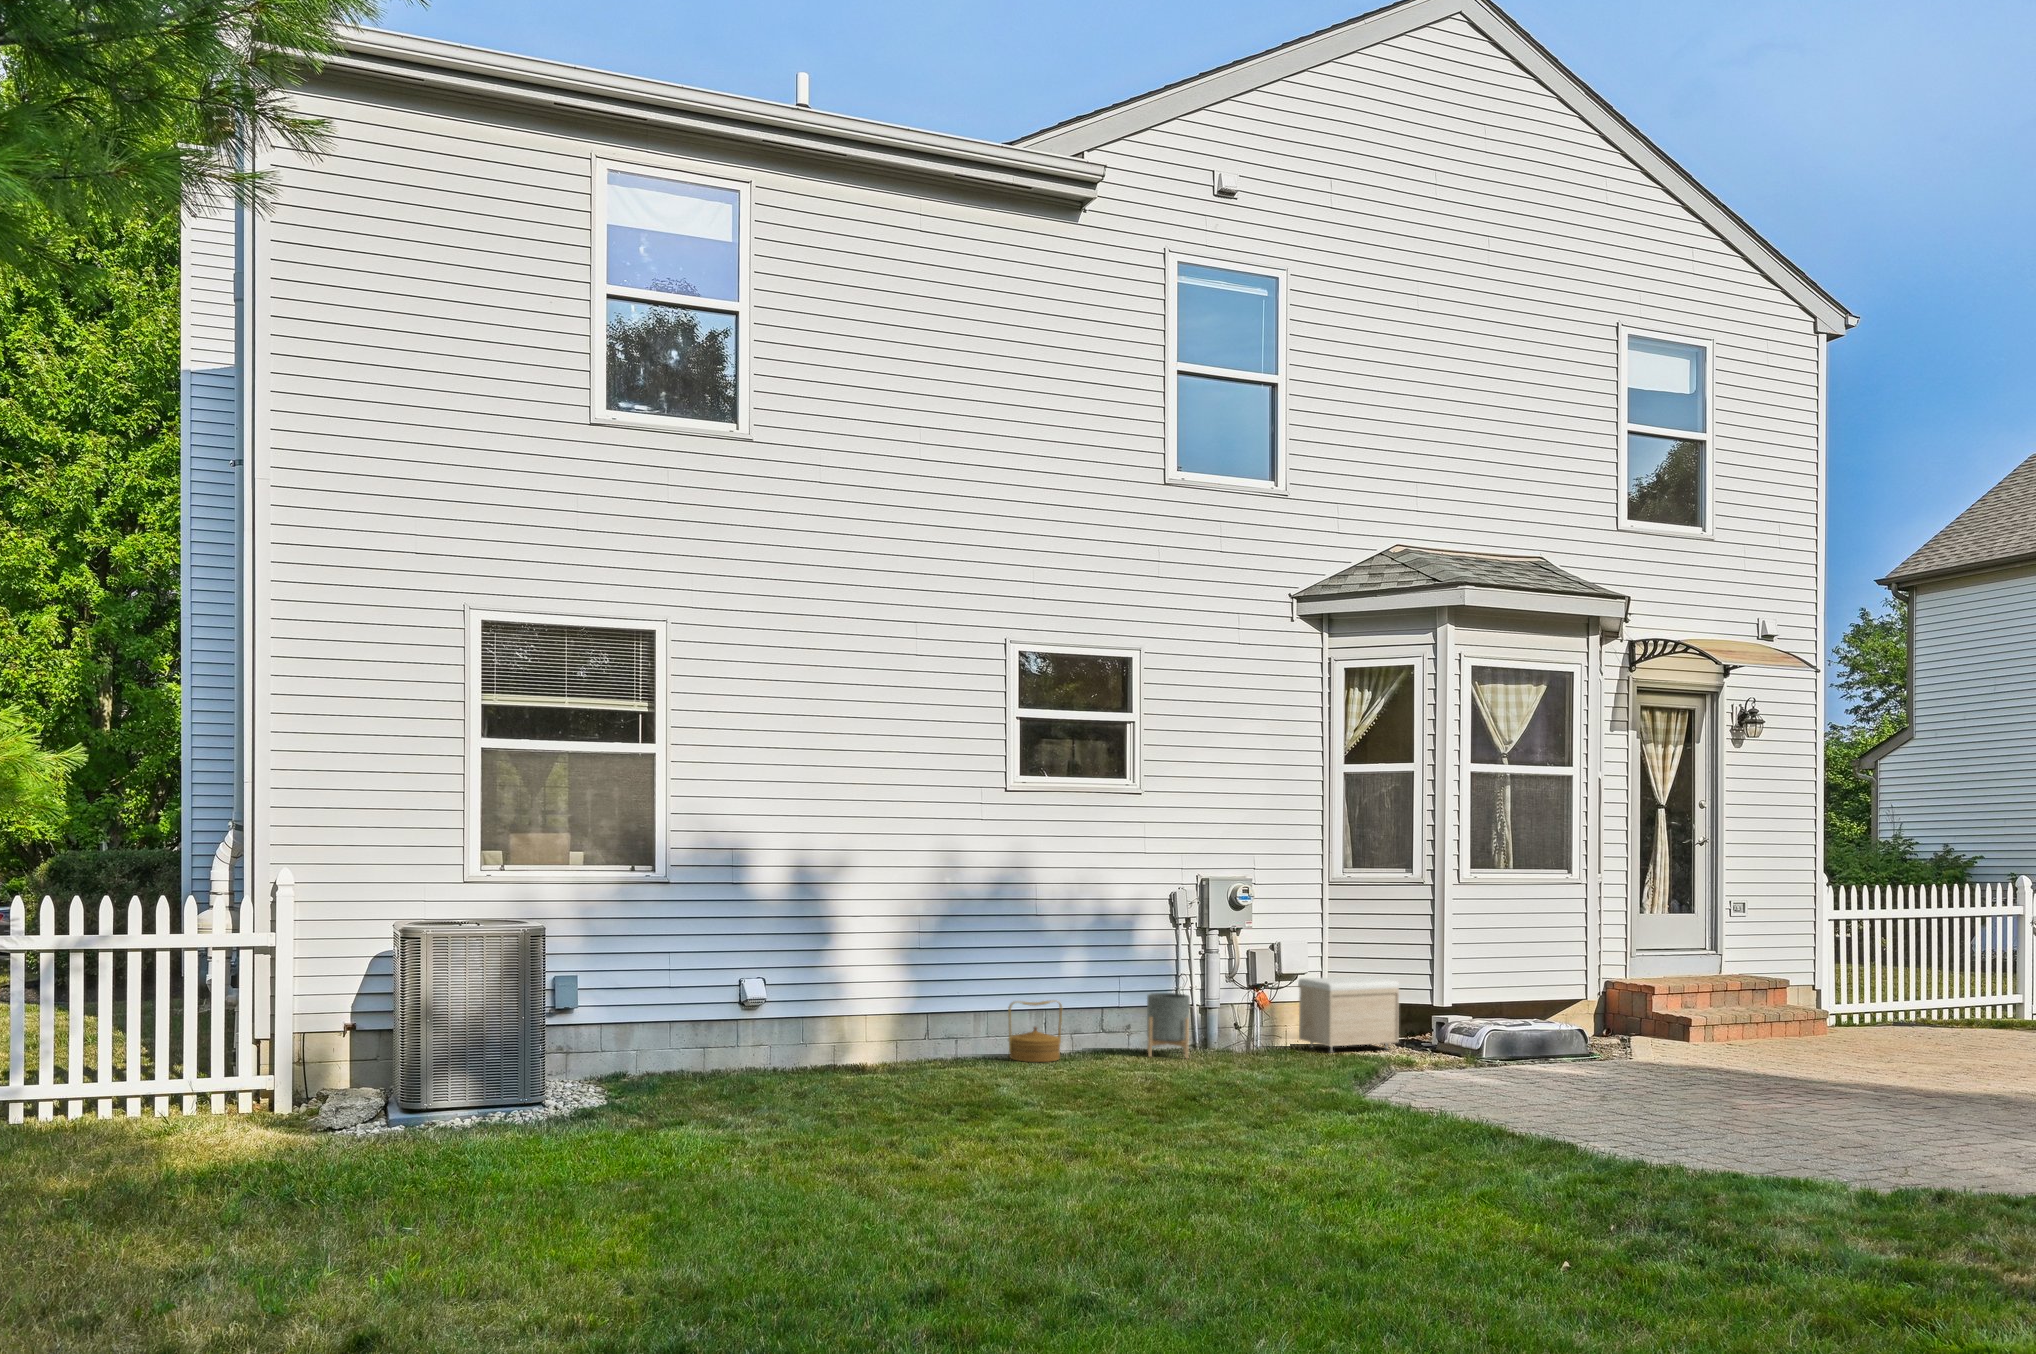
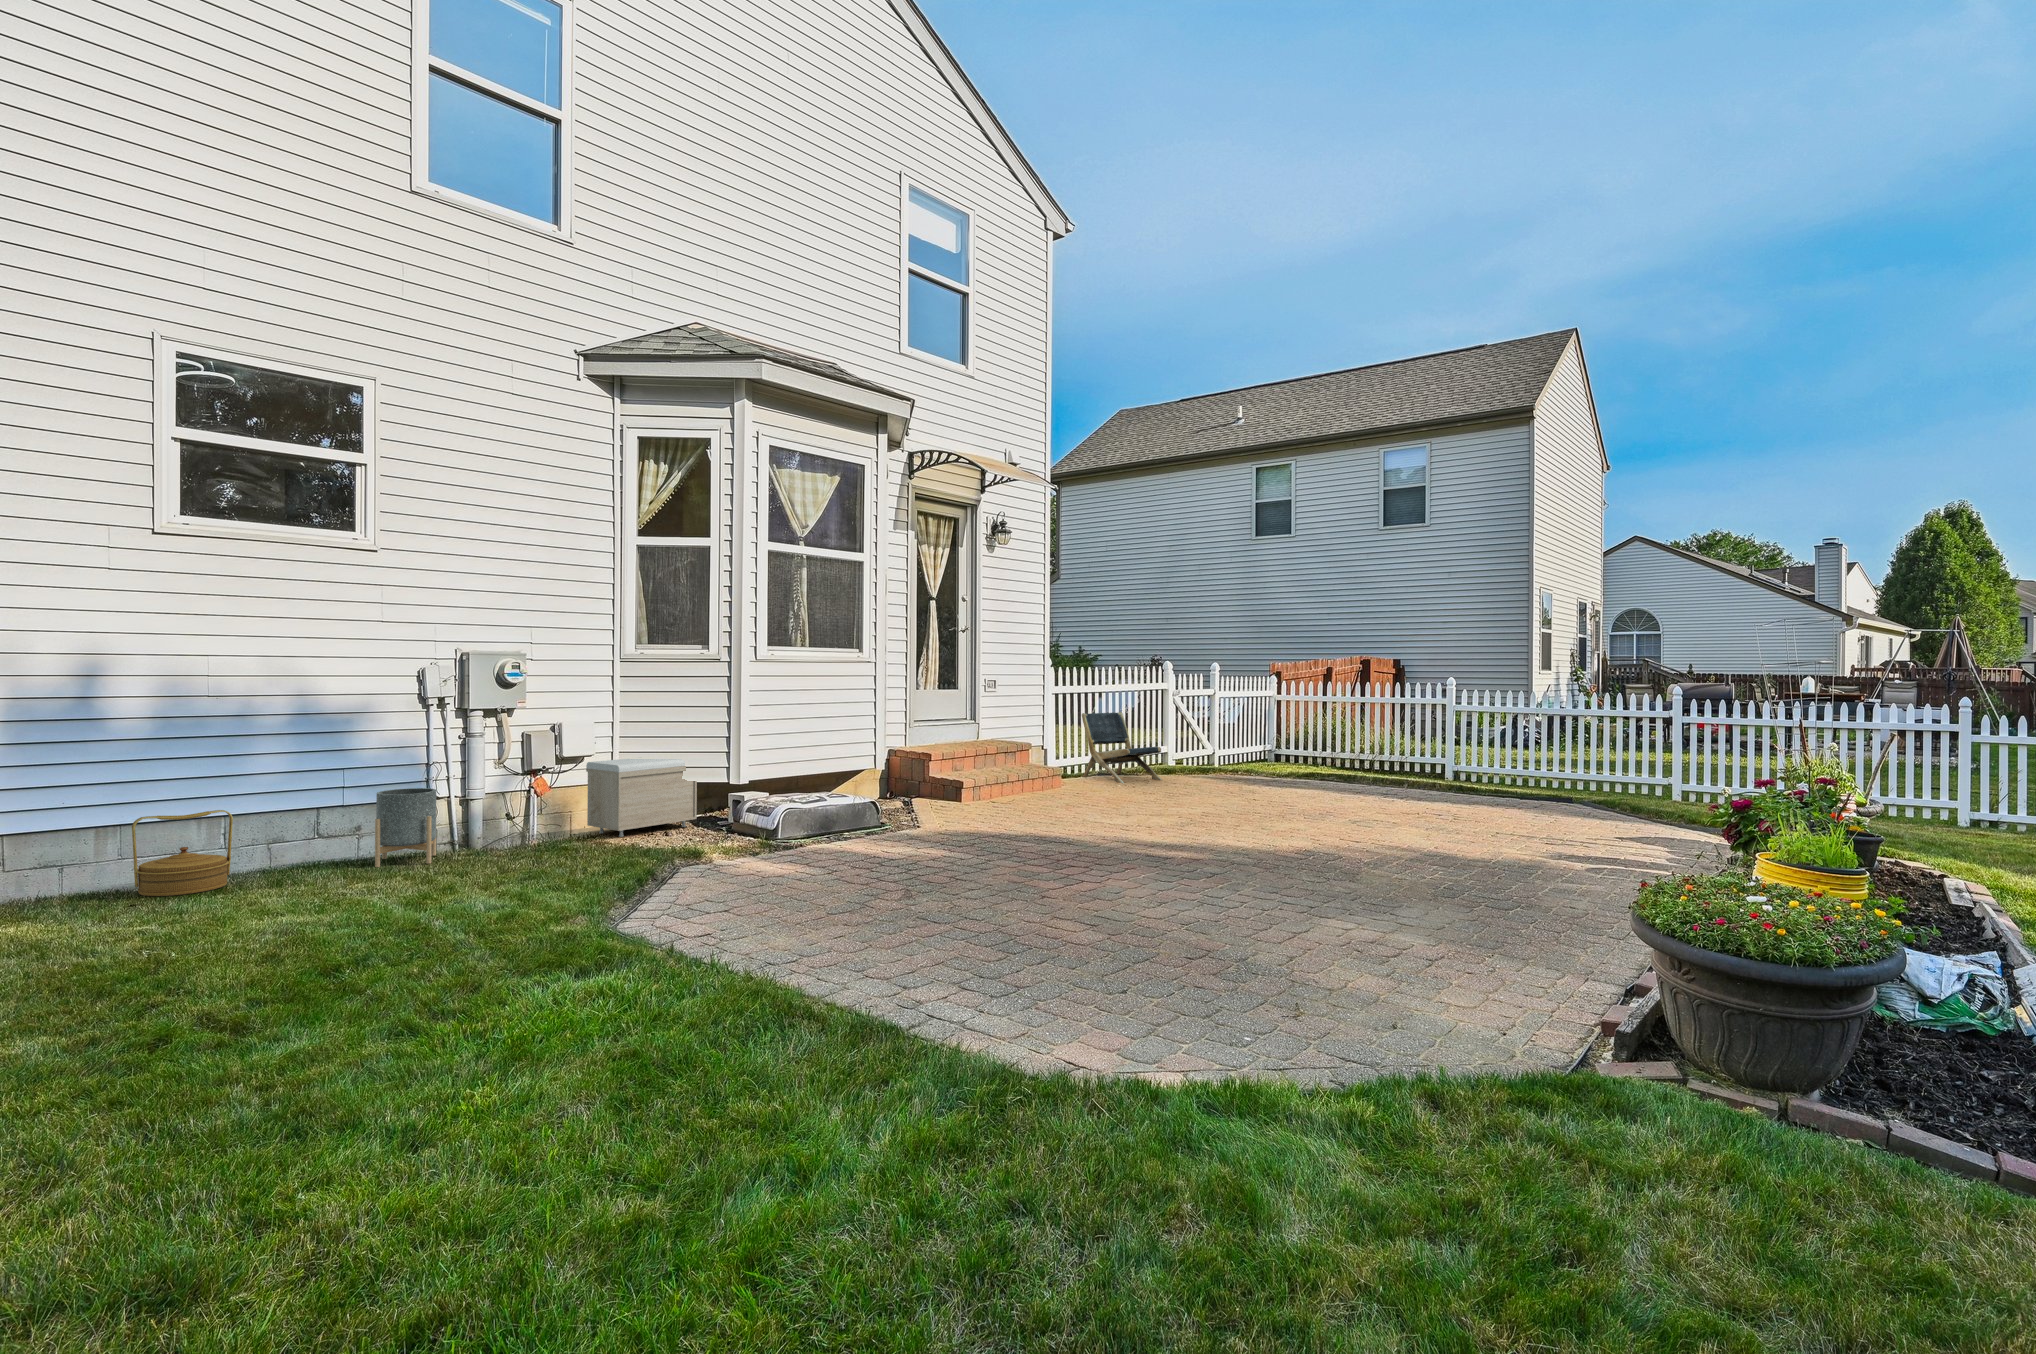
lounge chair: none [1882,949,2008,1049] -> present [1082,712,1162,783]

